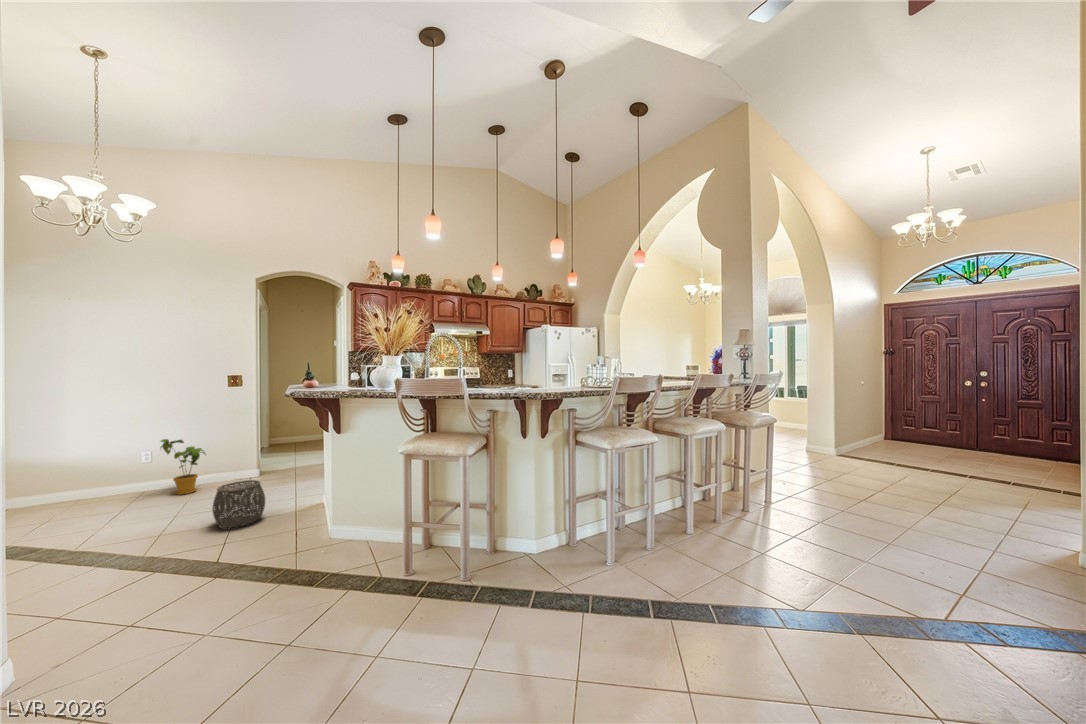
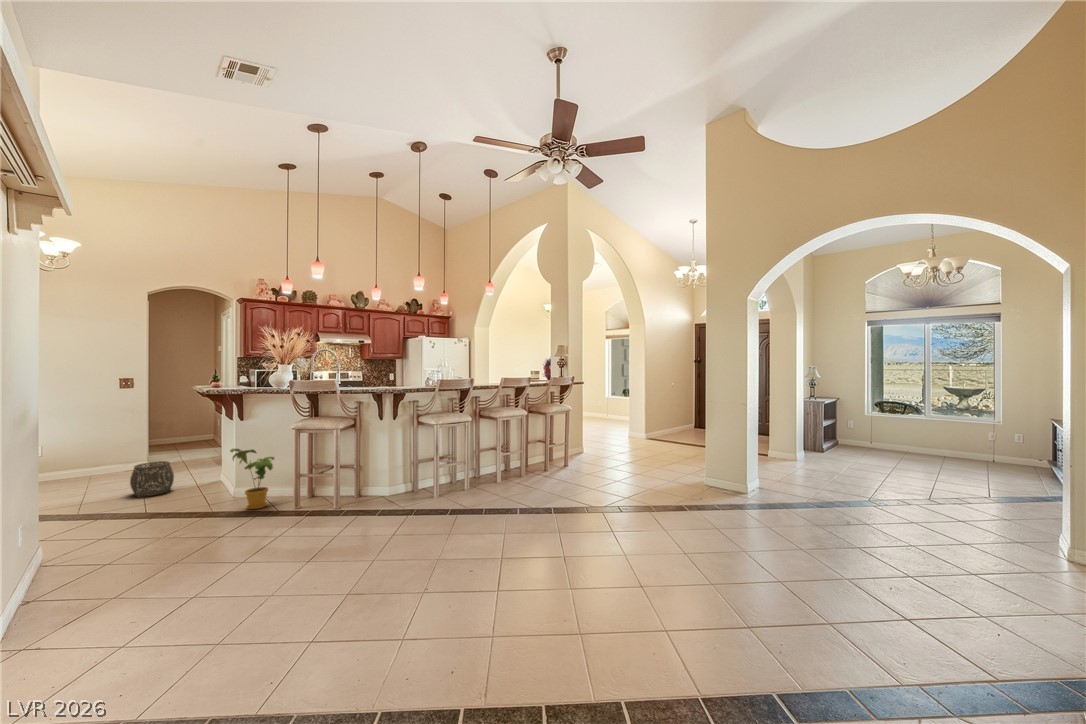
house plant: present [161,439,205,495] -> present [230,449,274,509]

